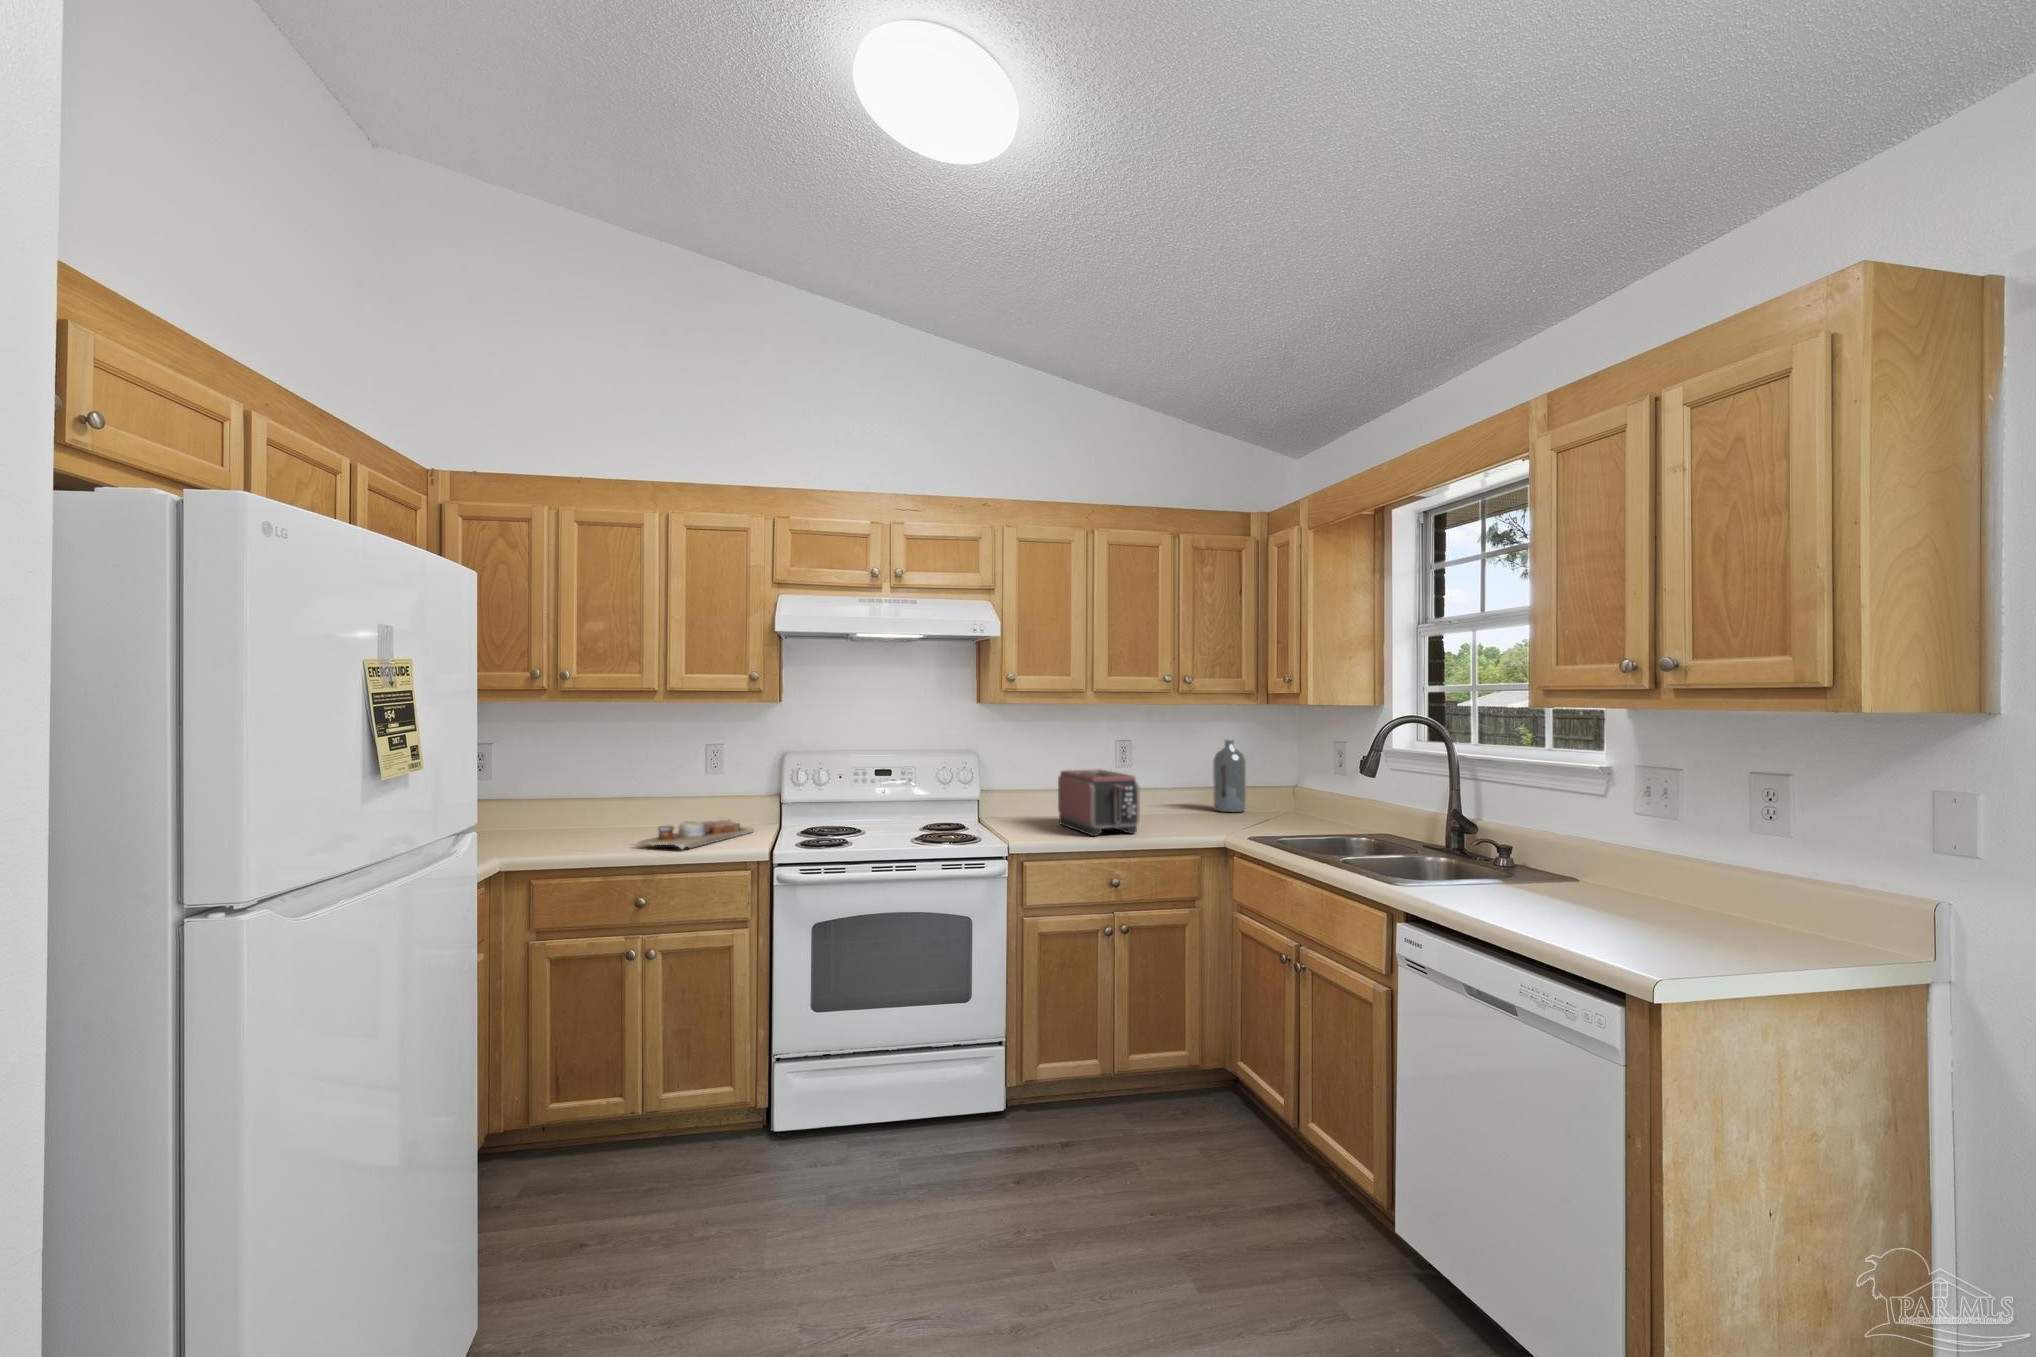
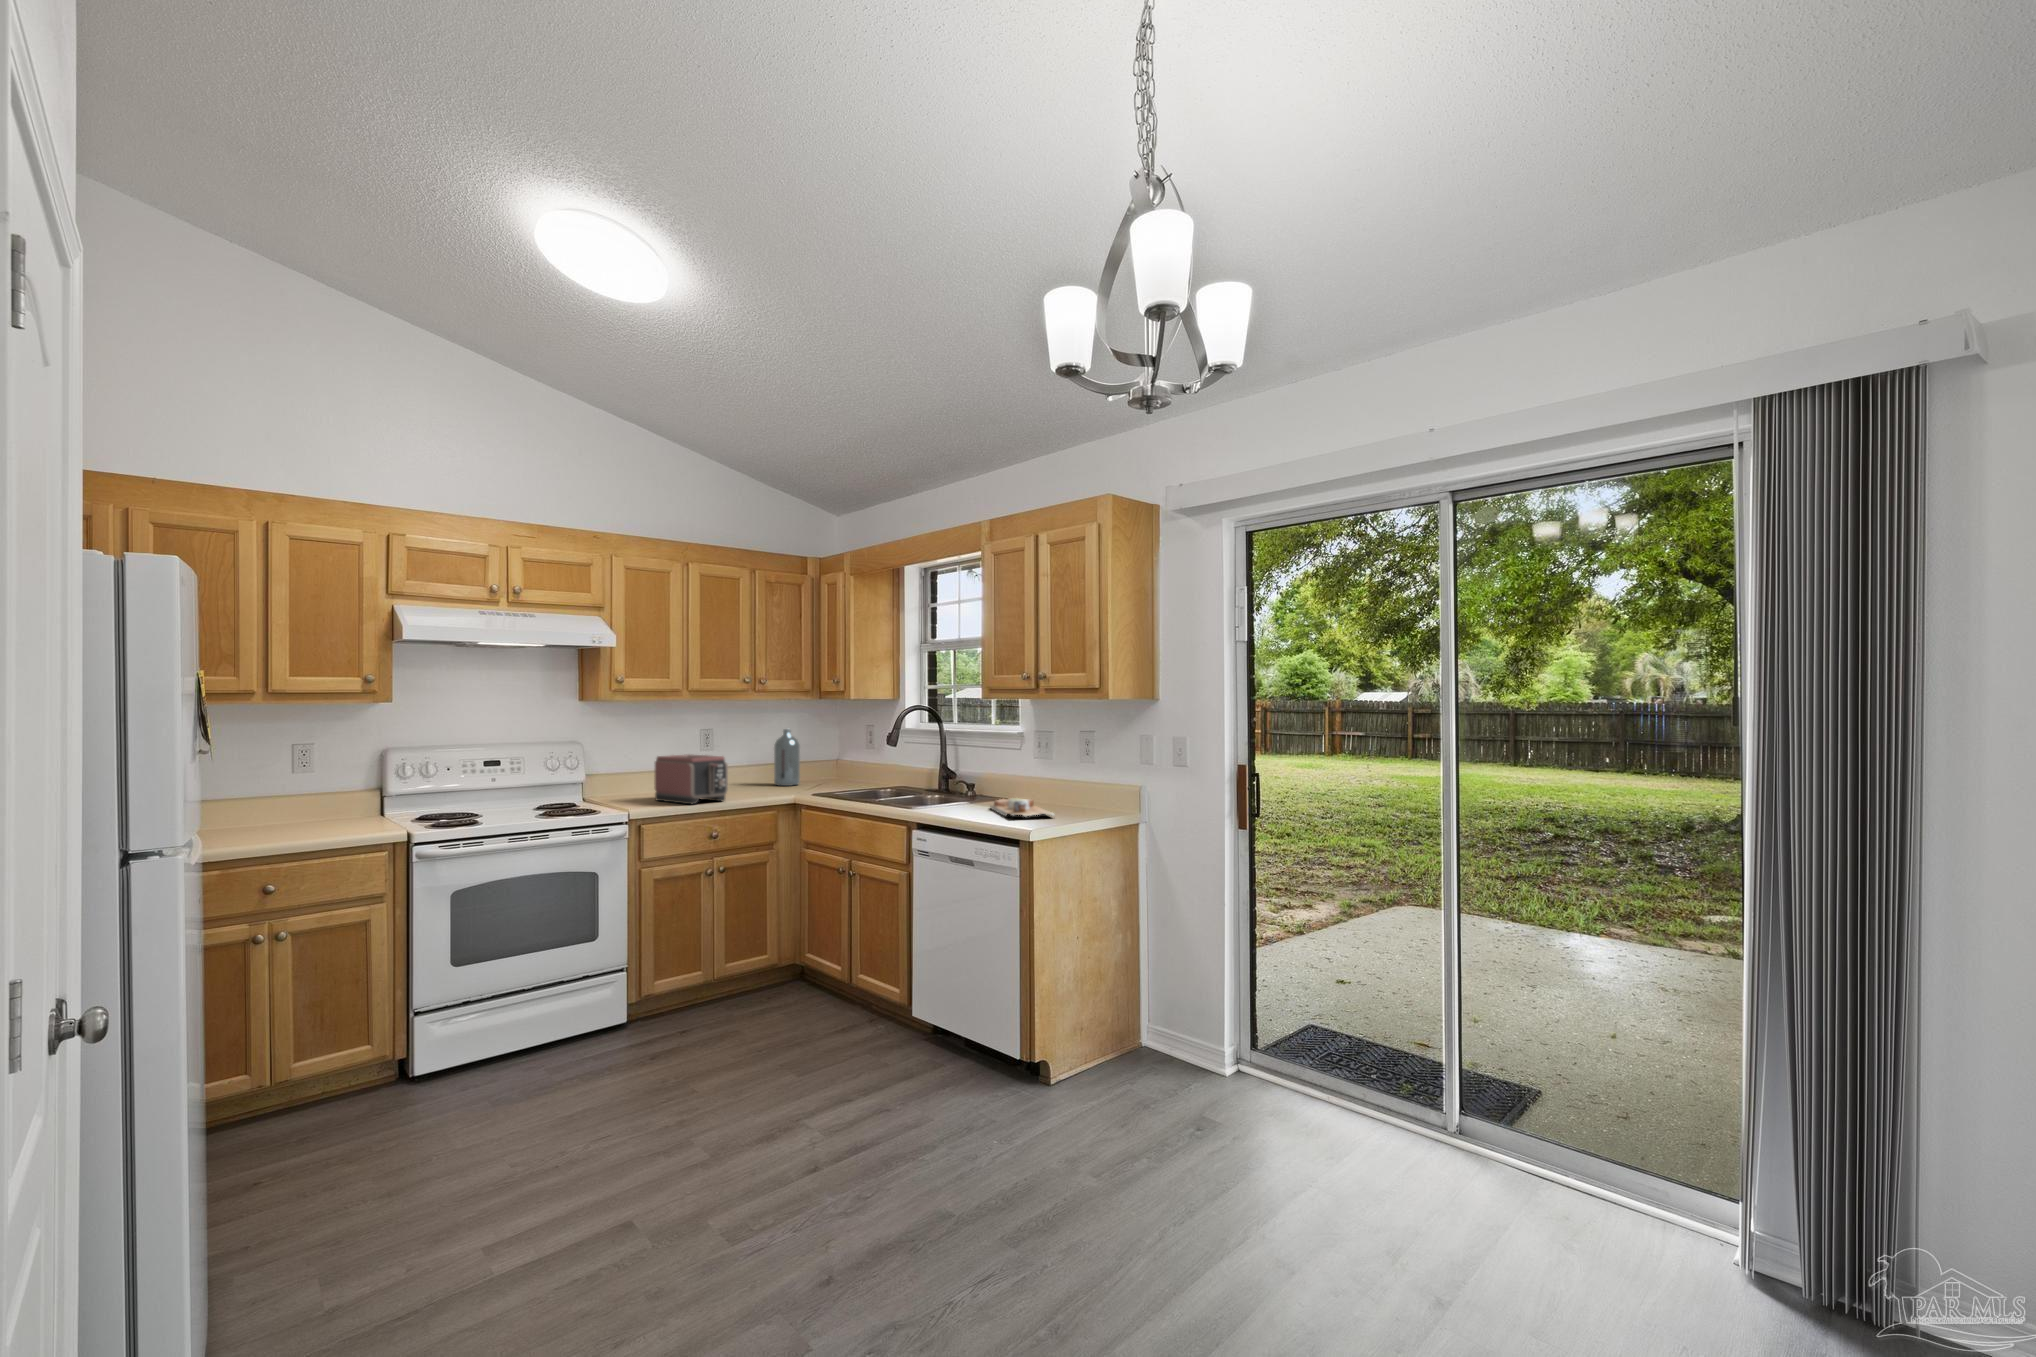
cutting board: present [640,820,754,850] -> present [990,798,1055,817]

